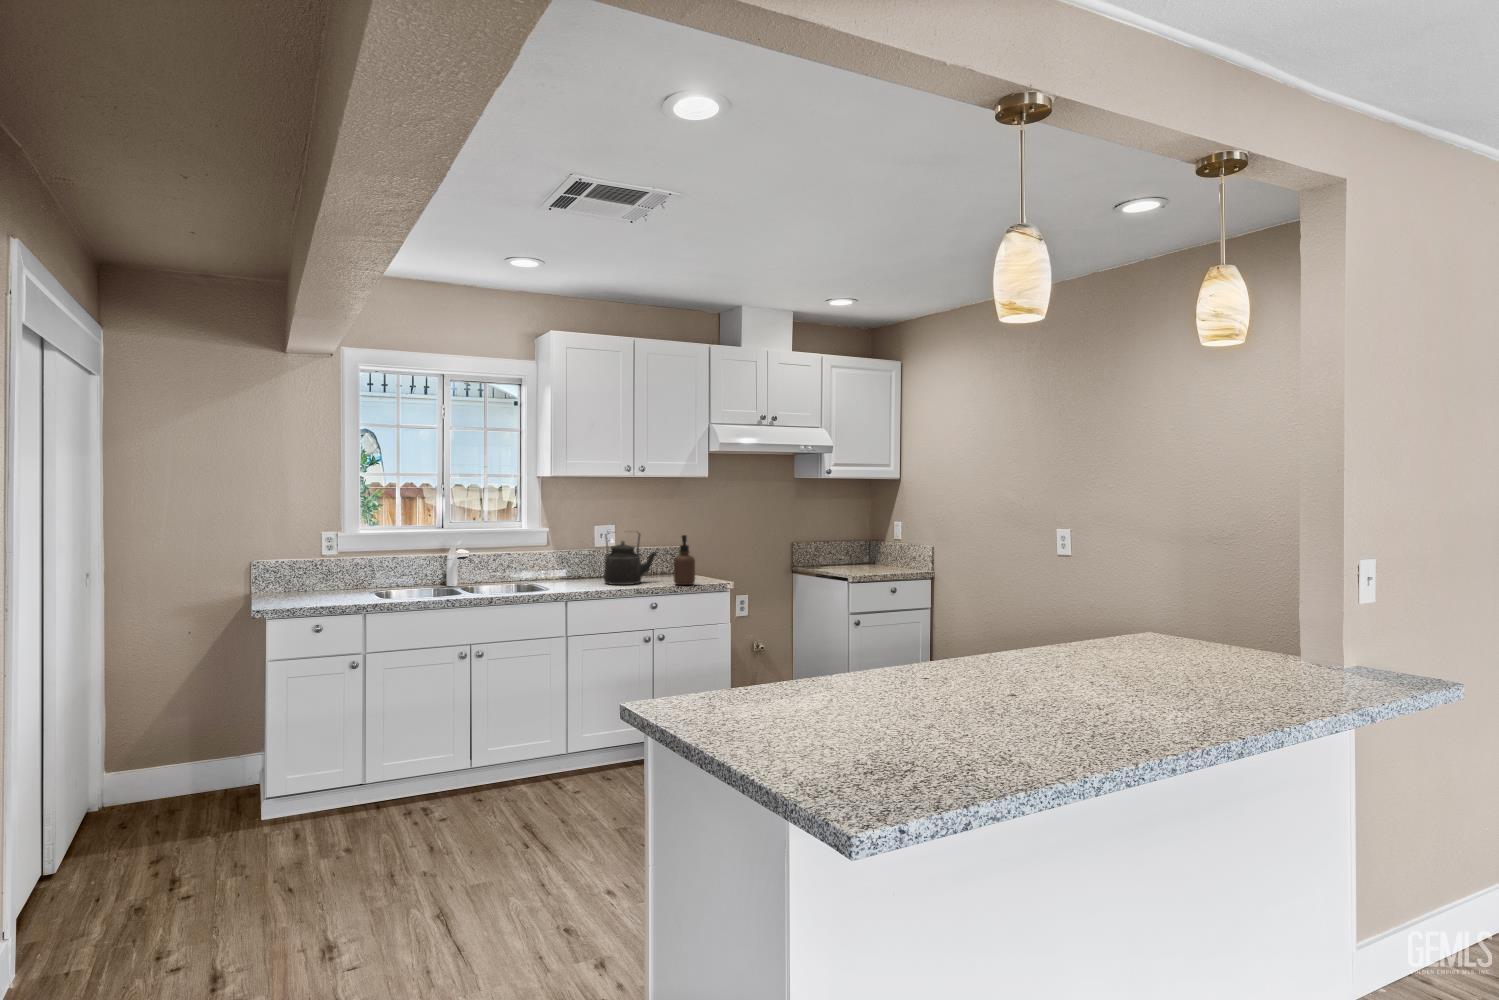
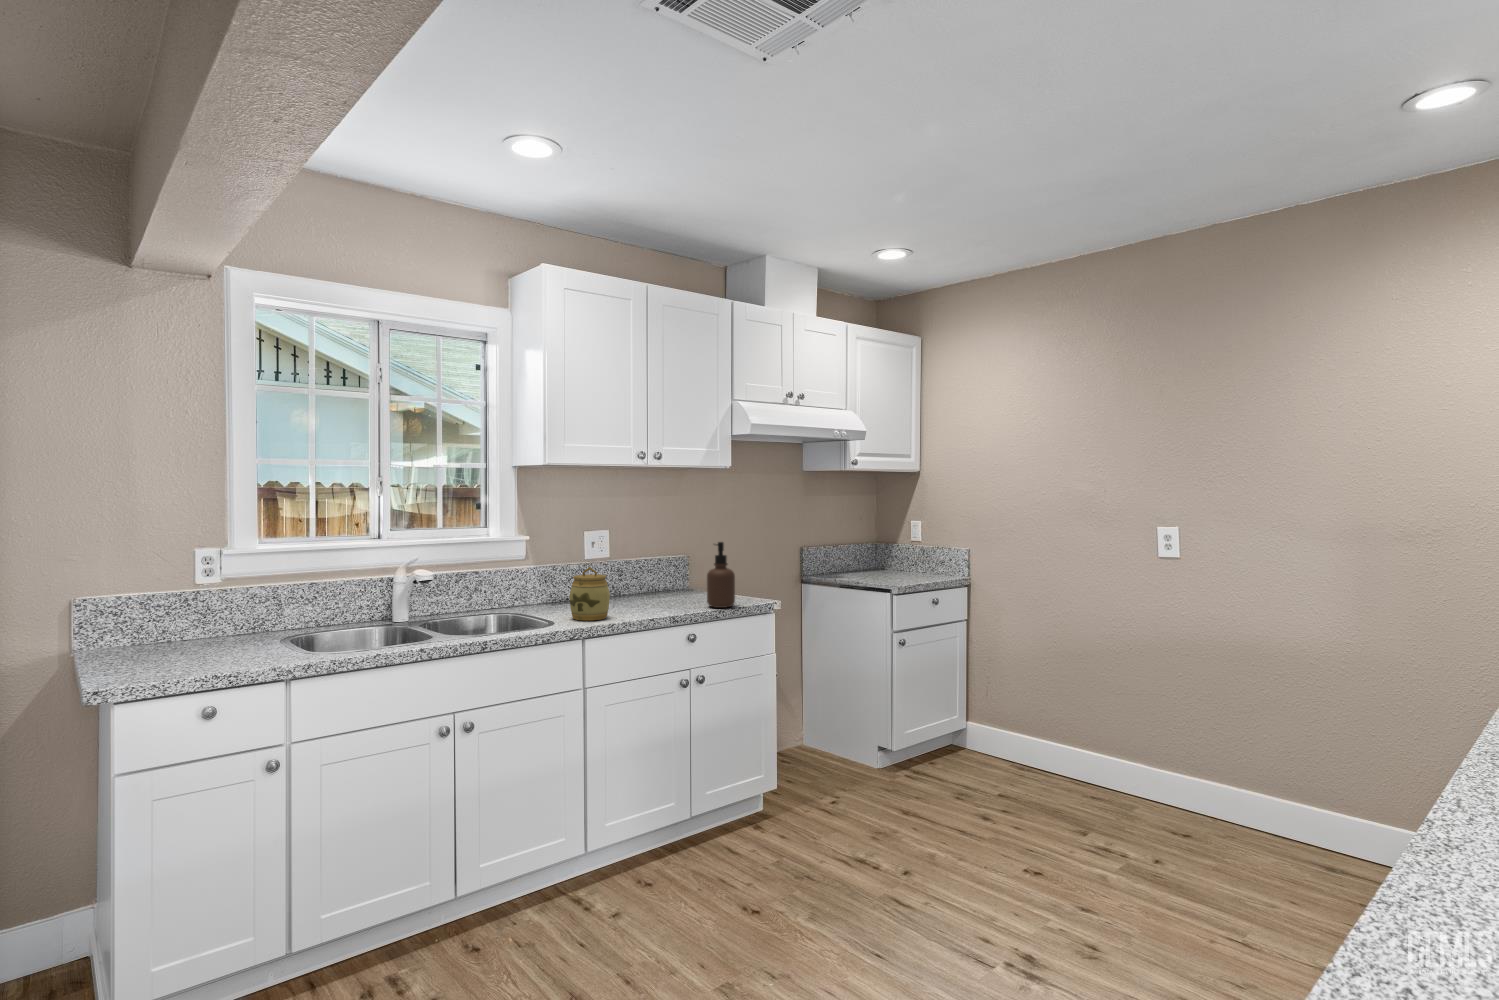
kettle: present [604,531,657,585] -> none [613,538,678,611]
jar: none [564,551,594,589] -> present [570,567,610,620]

